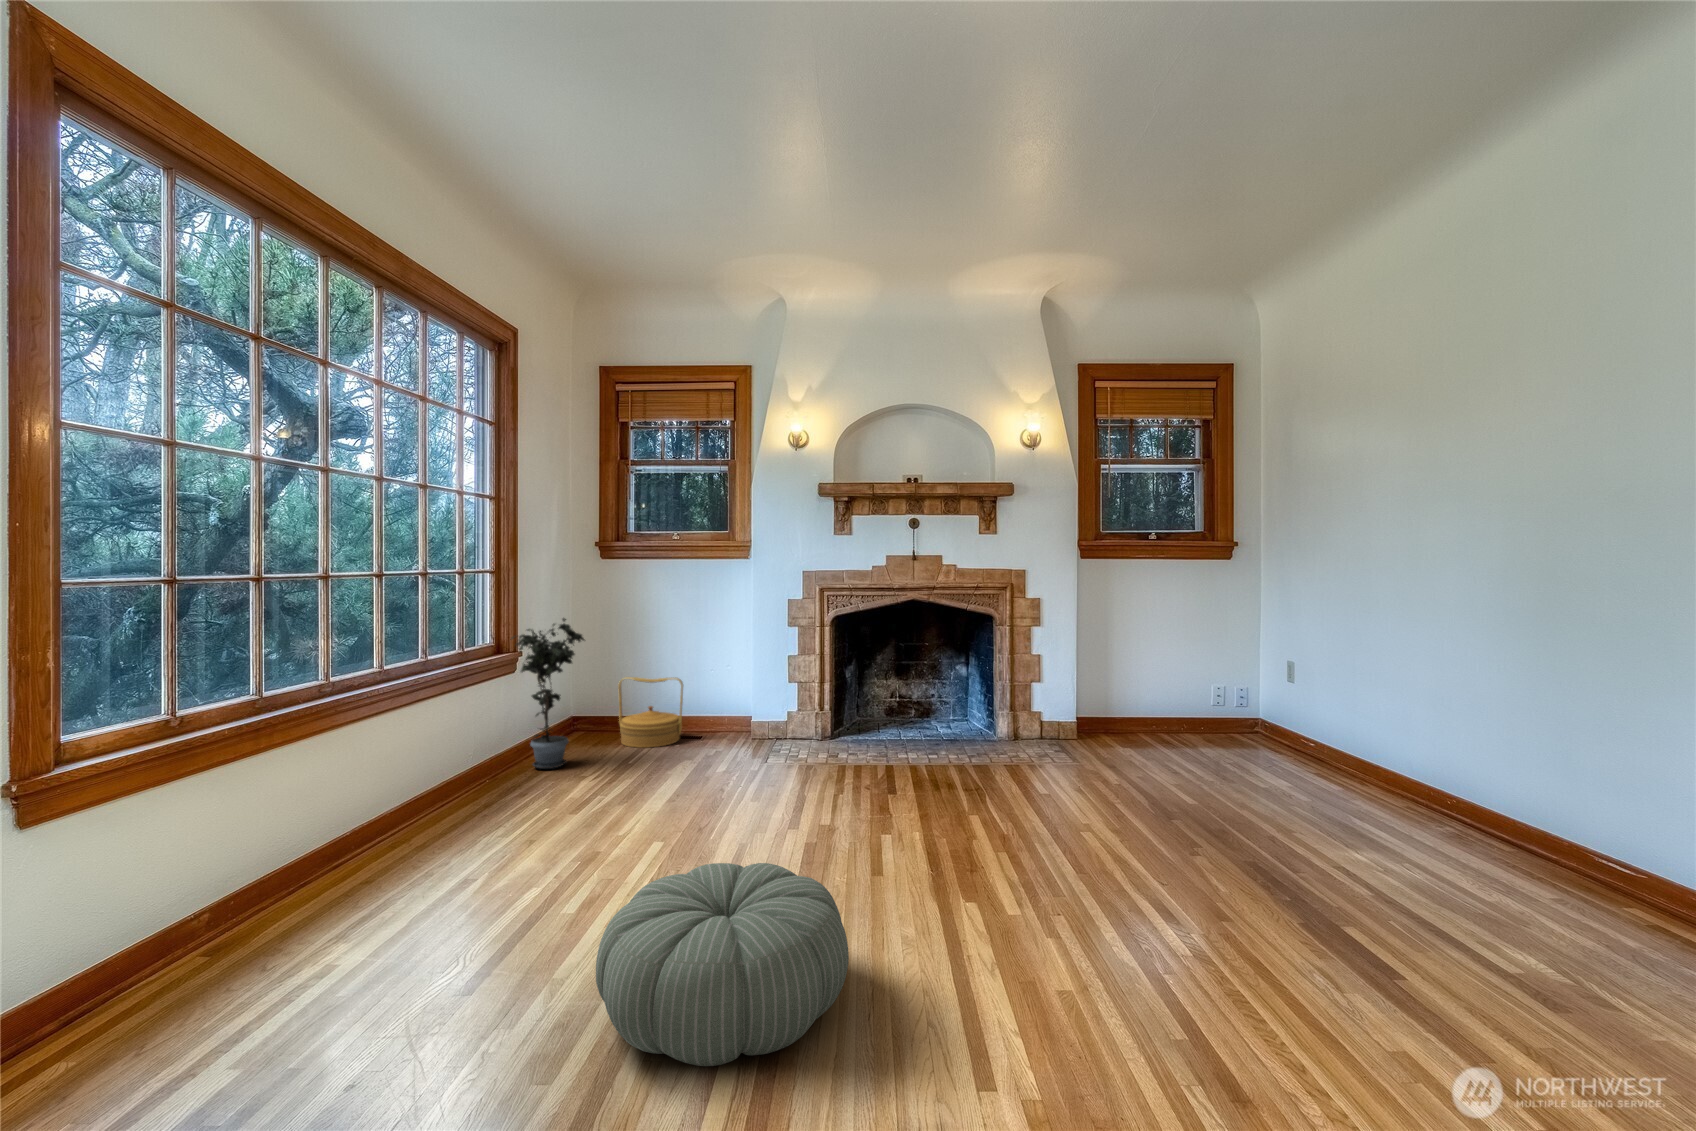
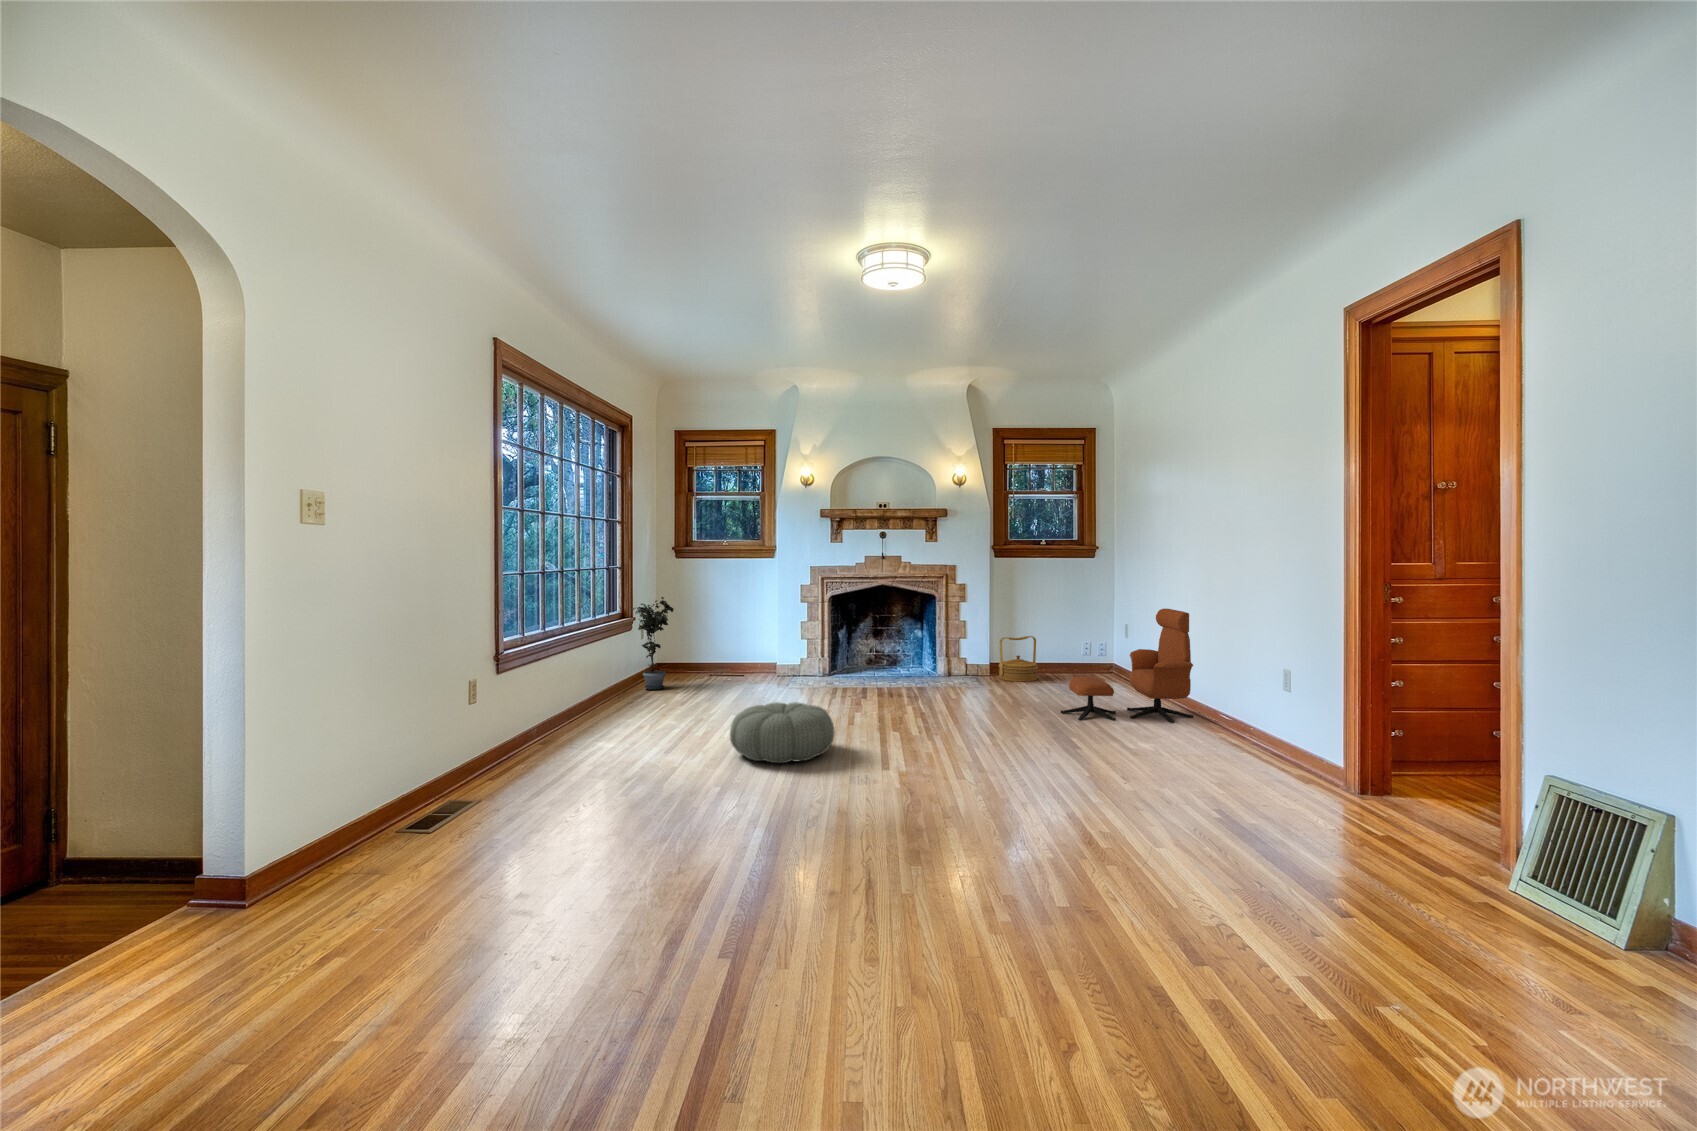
lounge chair: none [1258,645,1550,872] -> present [1061,609,1193,723]
woven basket: present [618,677,683,748] -> present [998,636,1038,682]

